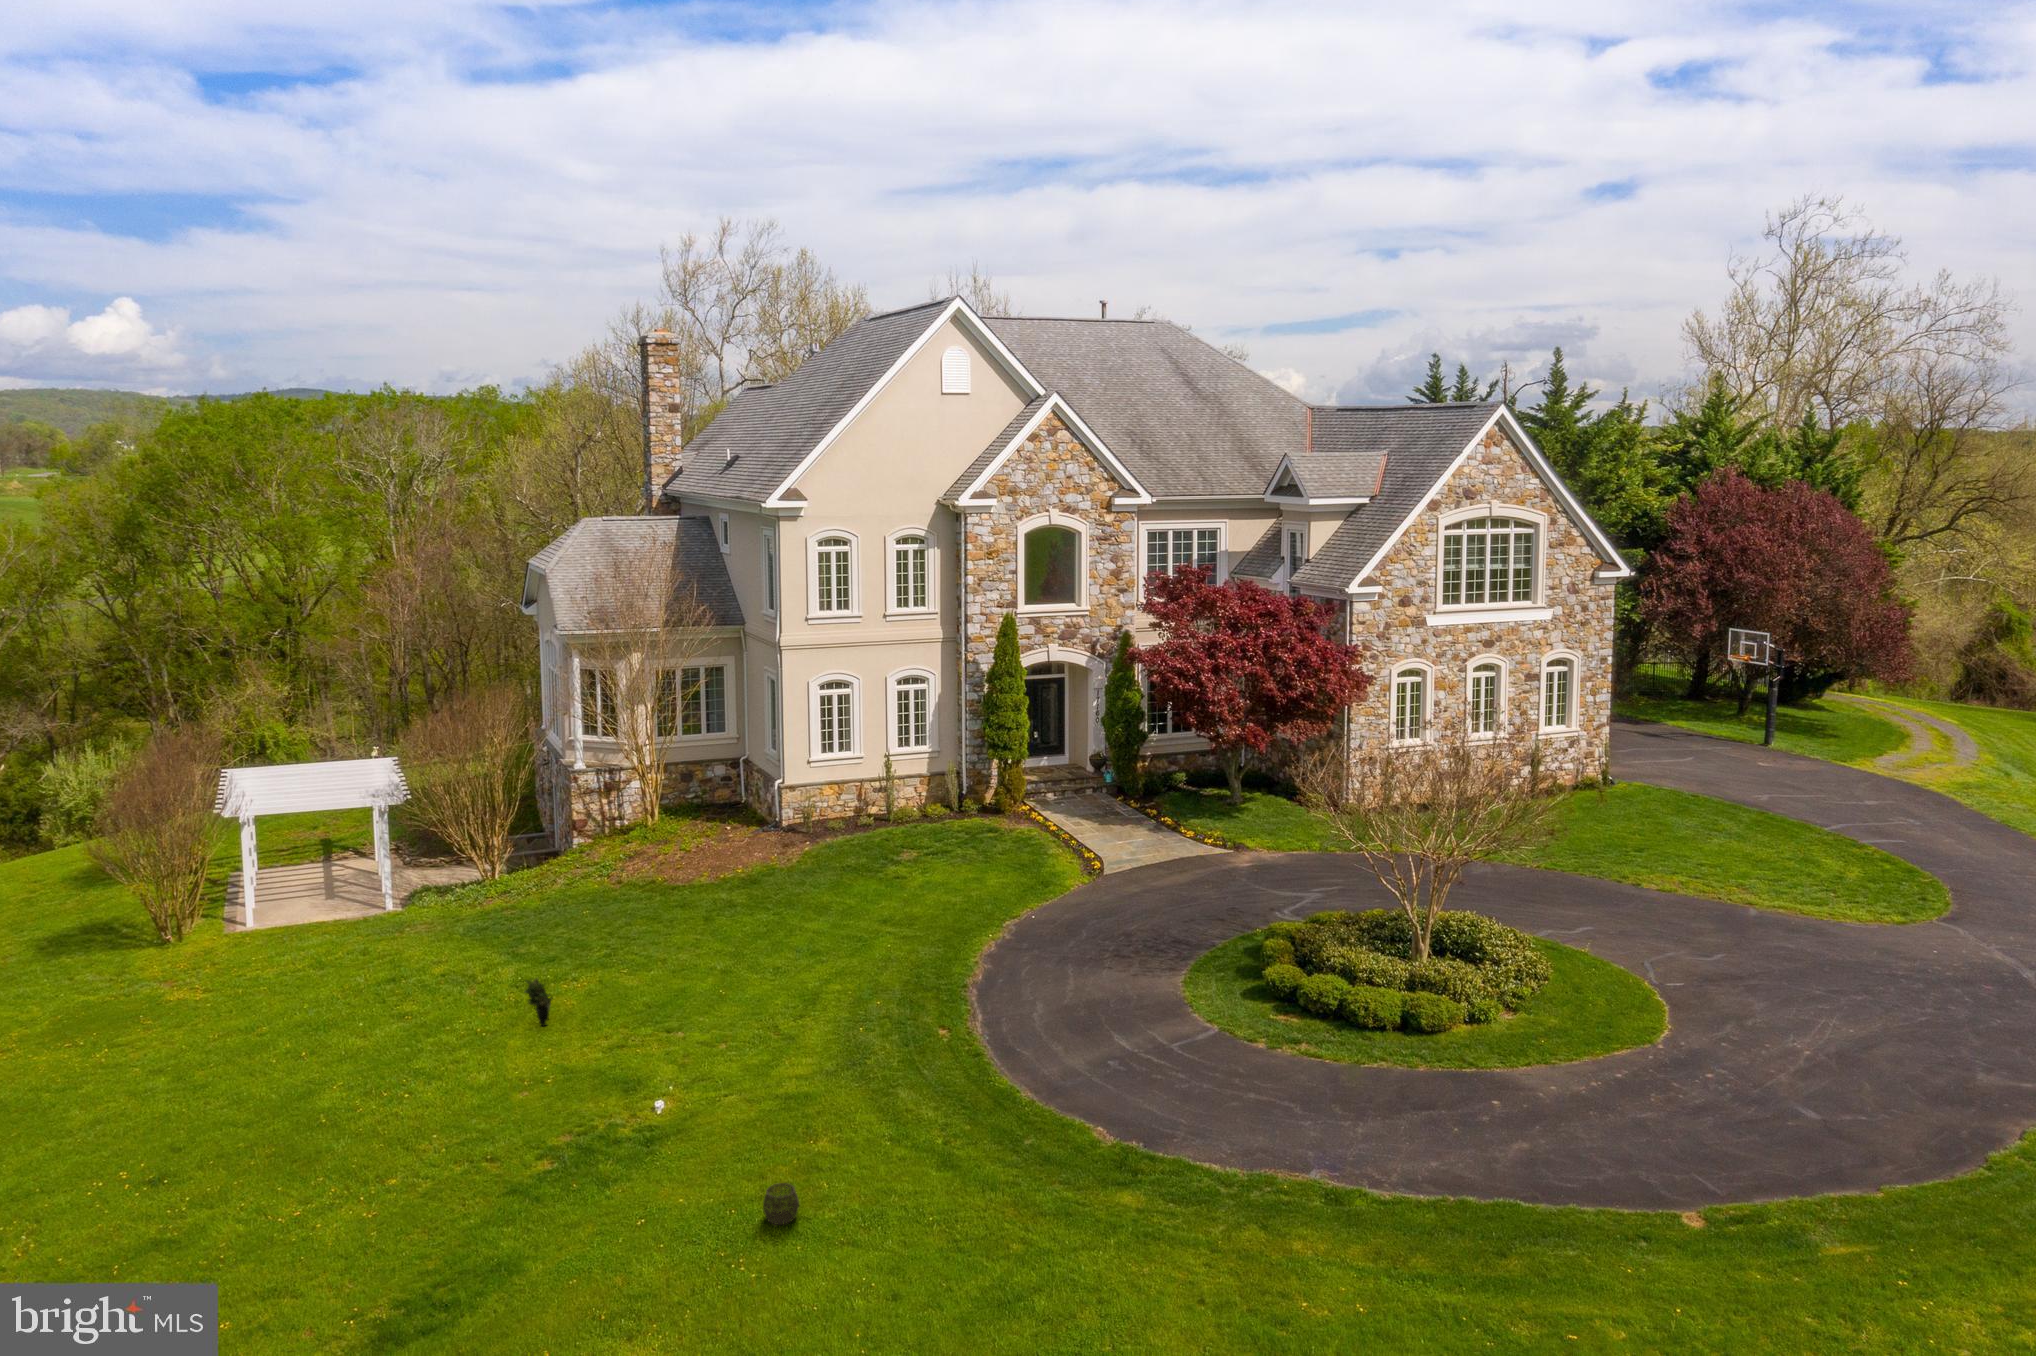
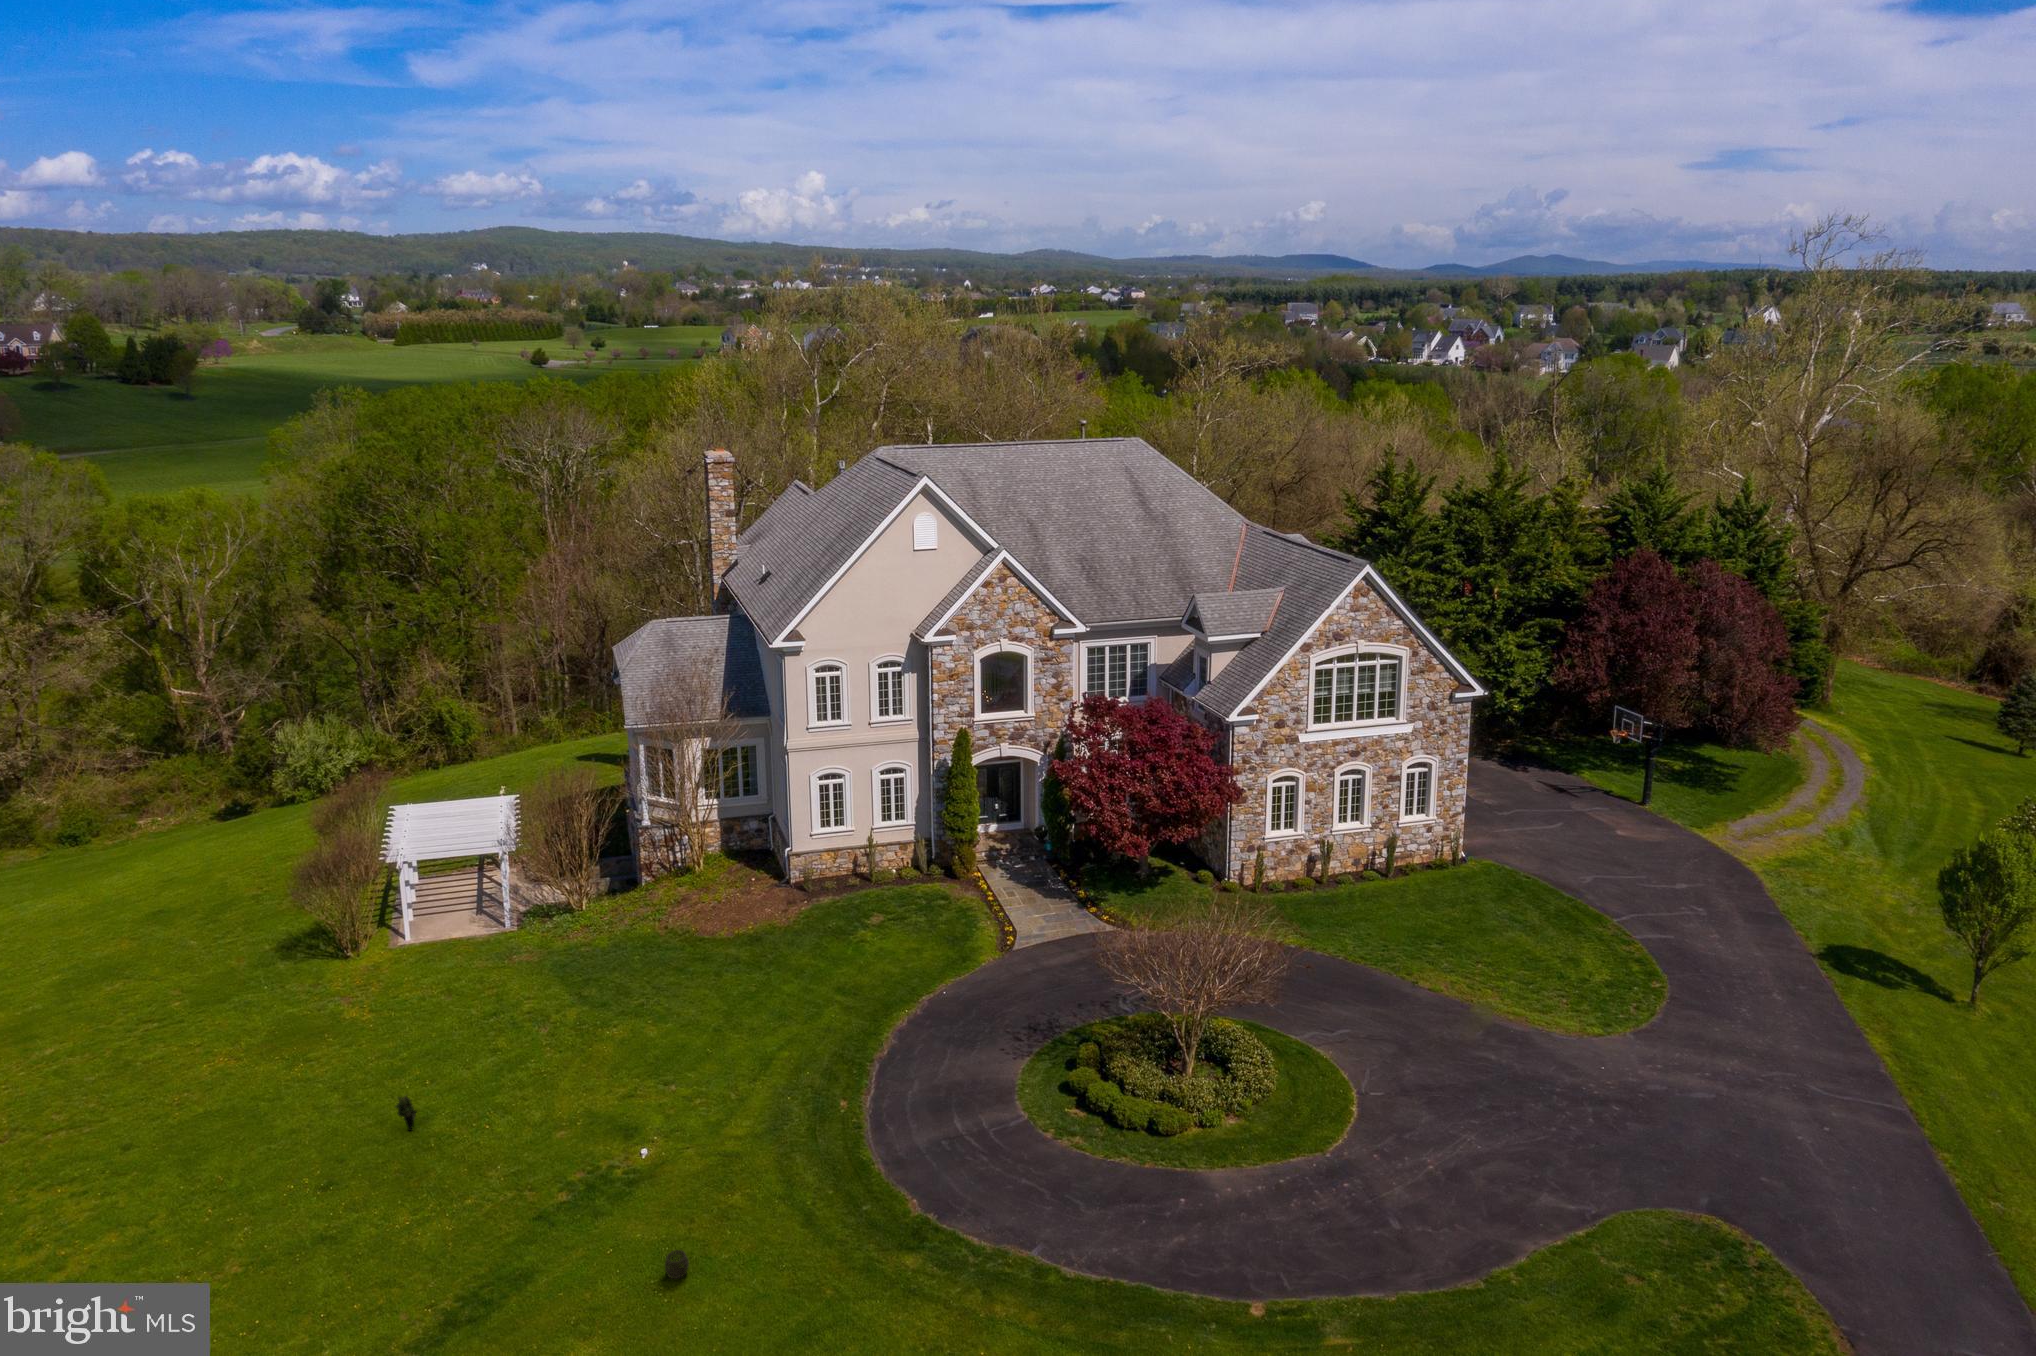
potted plant: present [525,978,553,1026] -> present [396,1096,417,1131]

